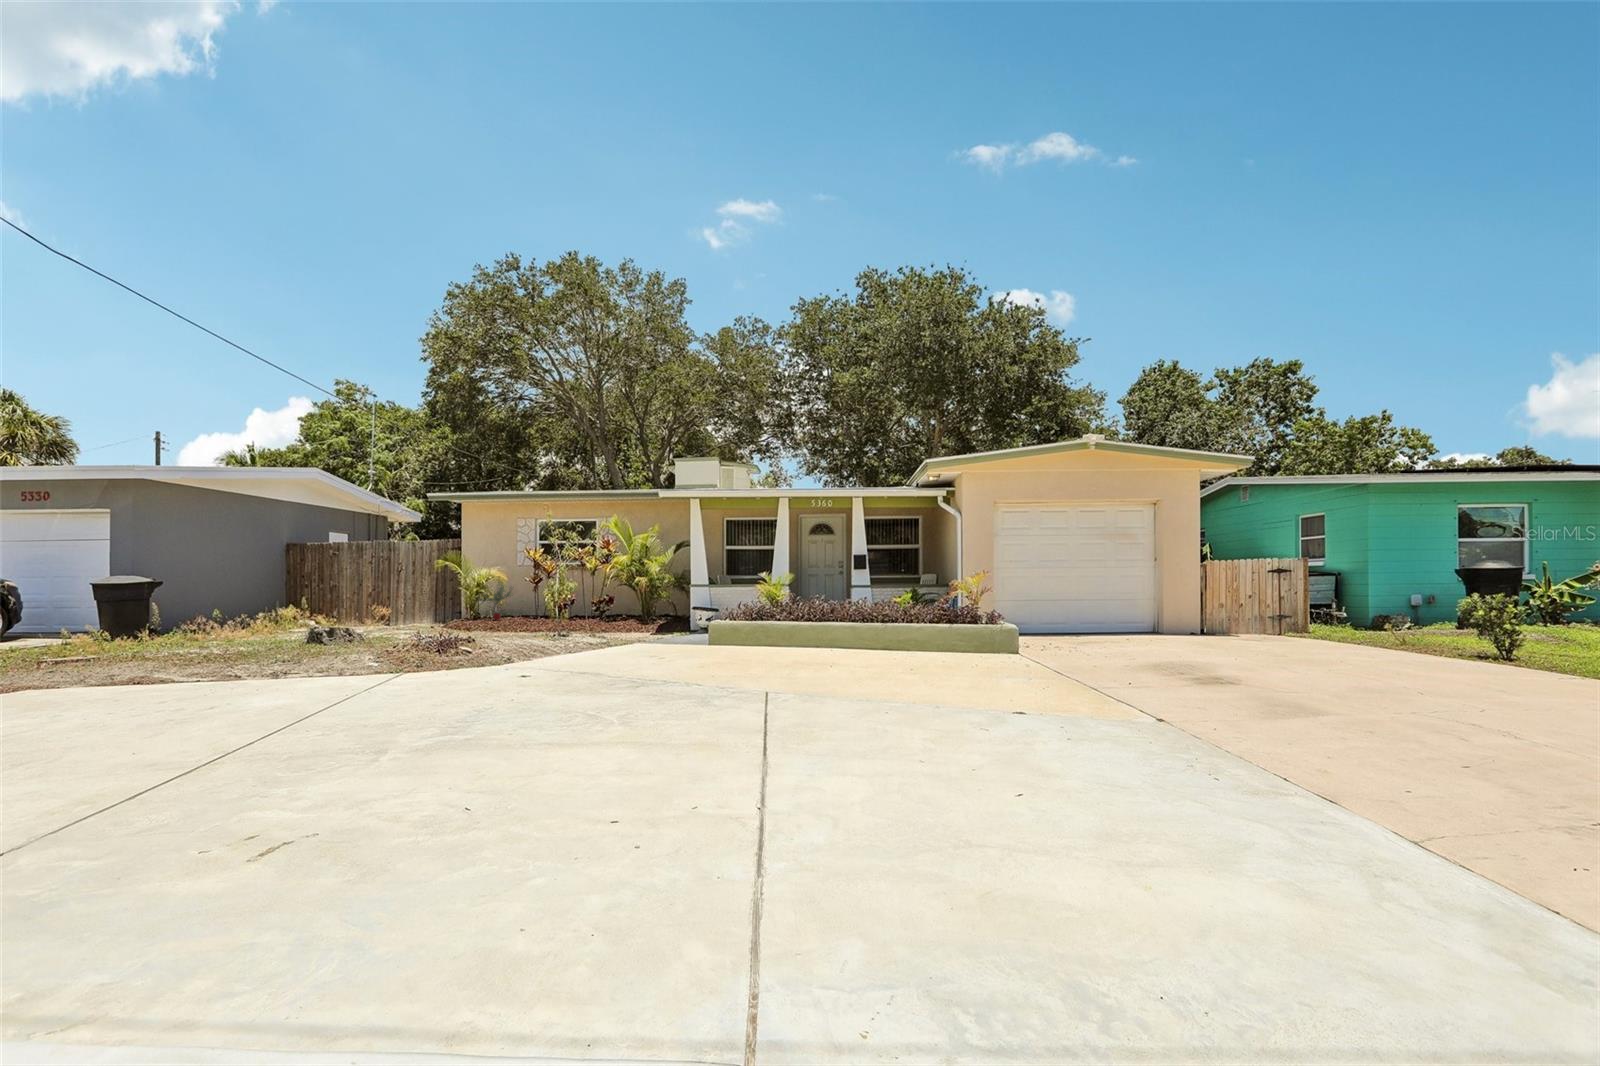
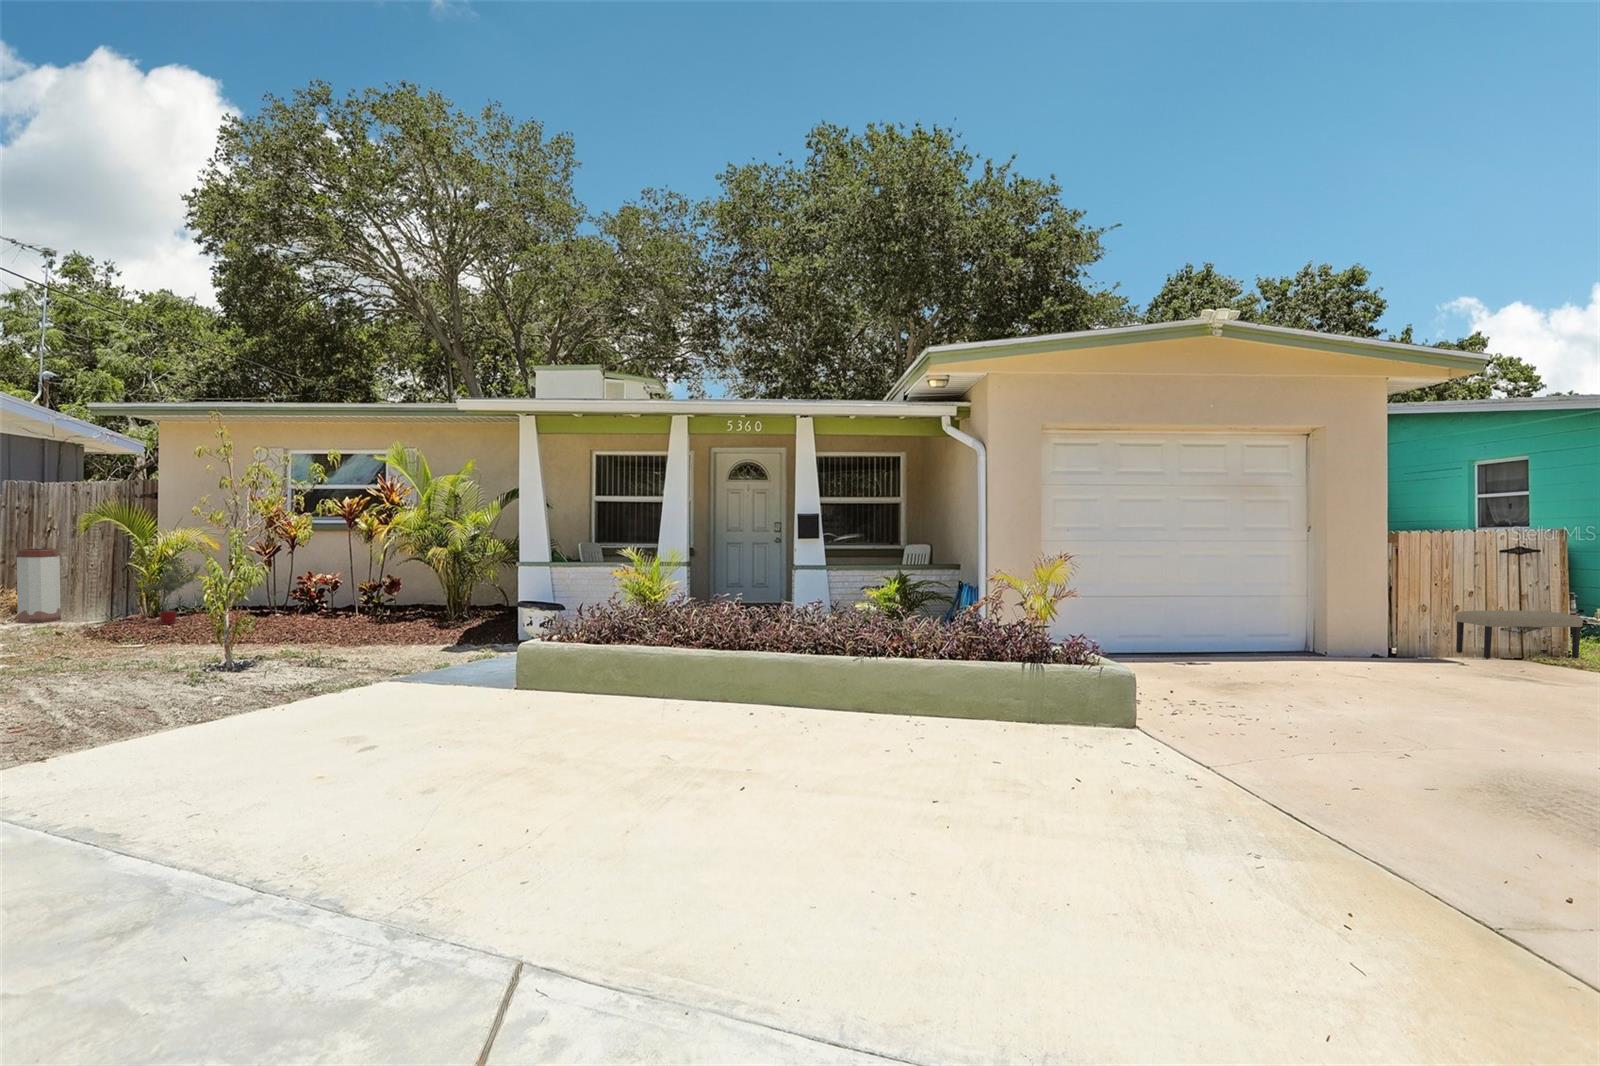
trash can: none [415,578,435,620] -> present [16,549,61,623]
bench: none [1239,607,1308,634] -> present [1455,611,1583,658]

